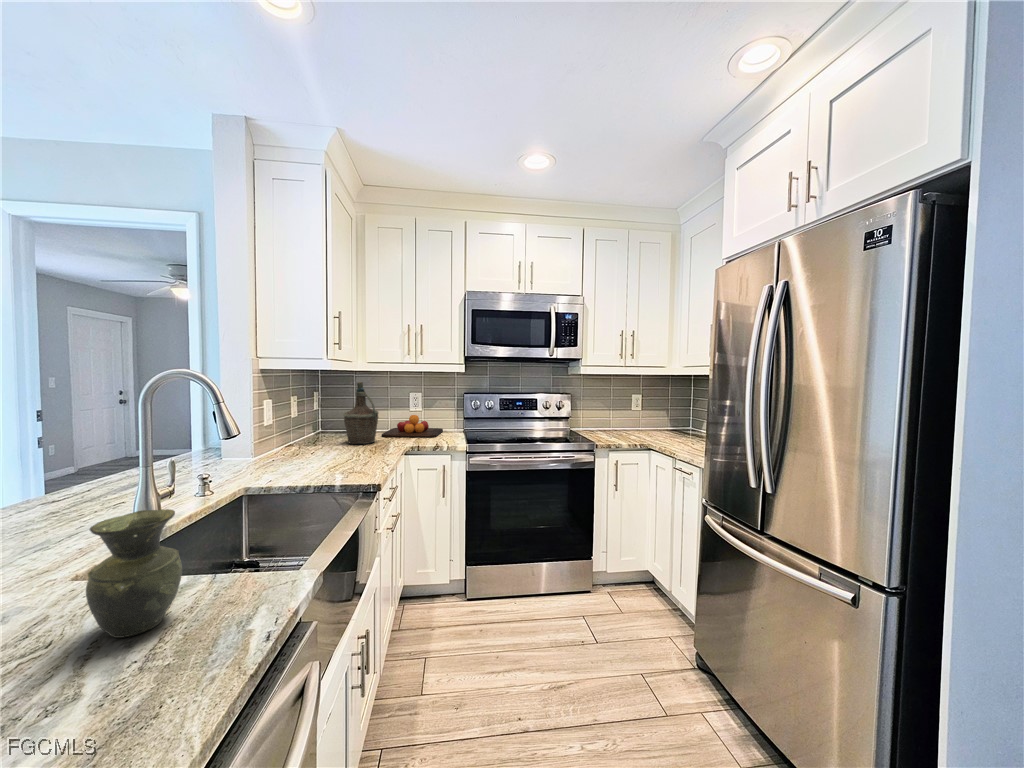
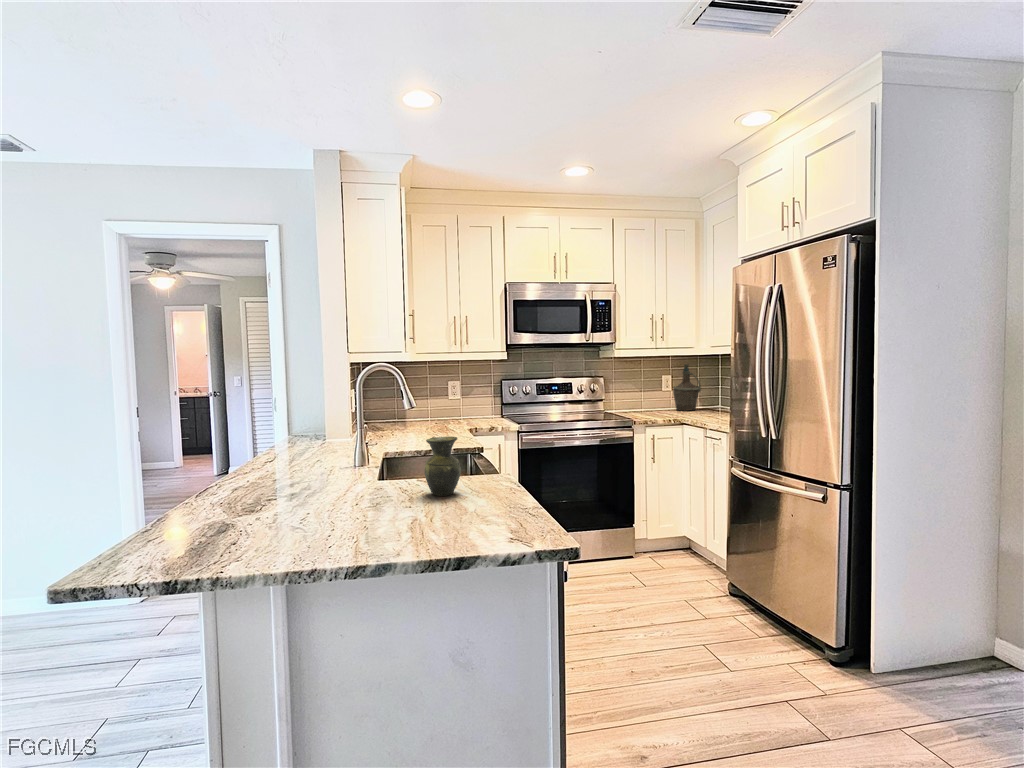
bottle: present [344,382,378,444] -> present [673,364,701,411]
chopping board: present [382,415,443,438] -> none [429,403,482,424]

